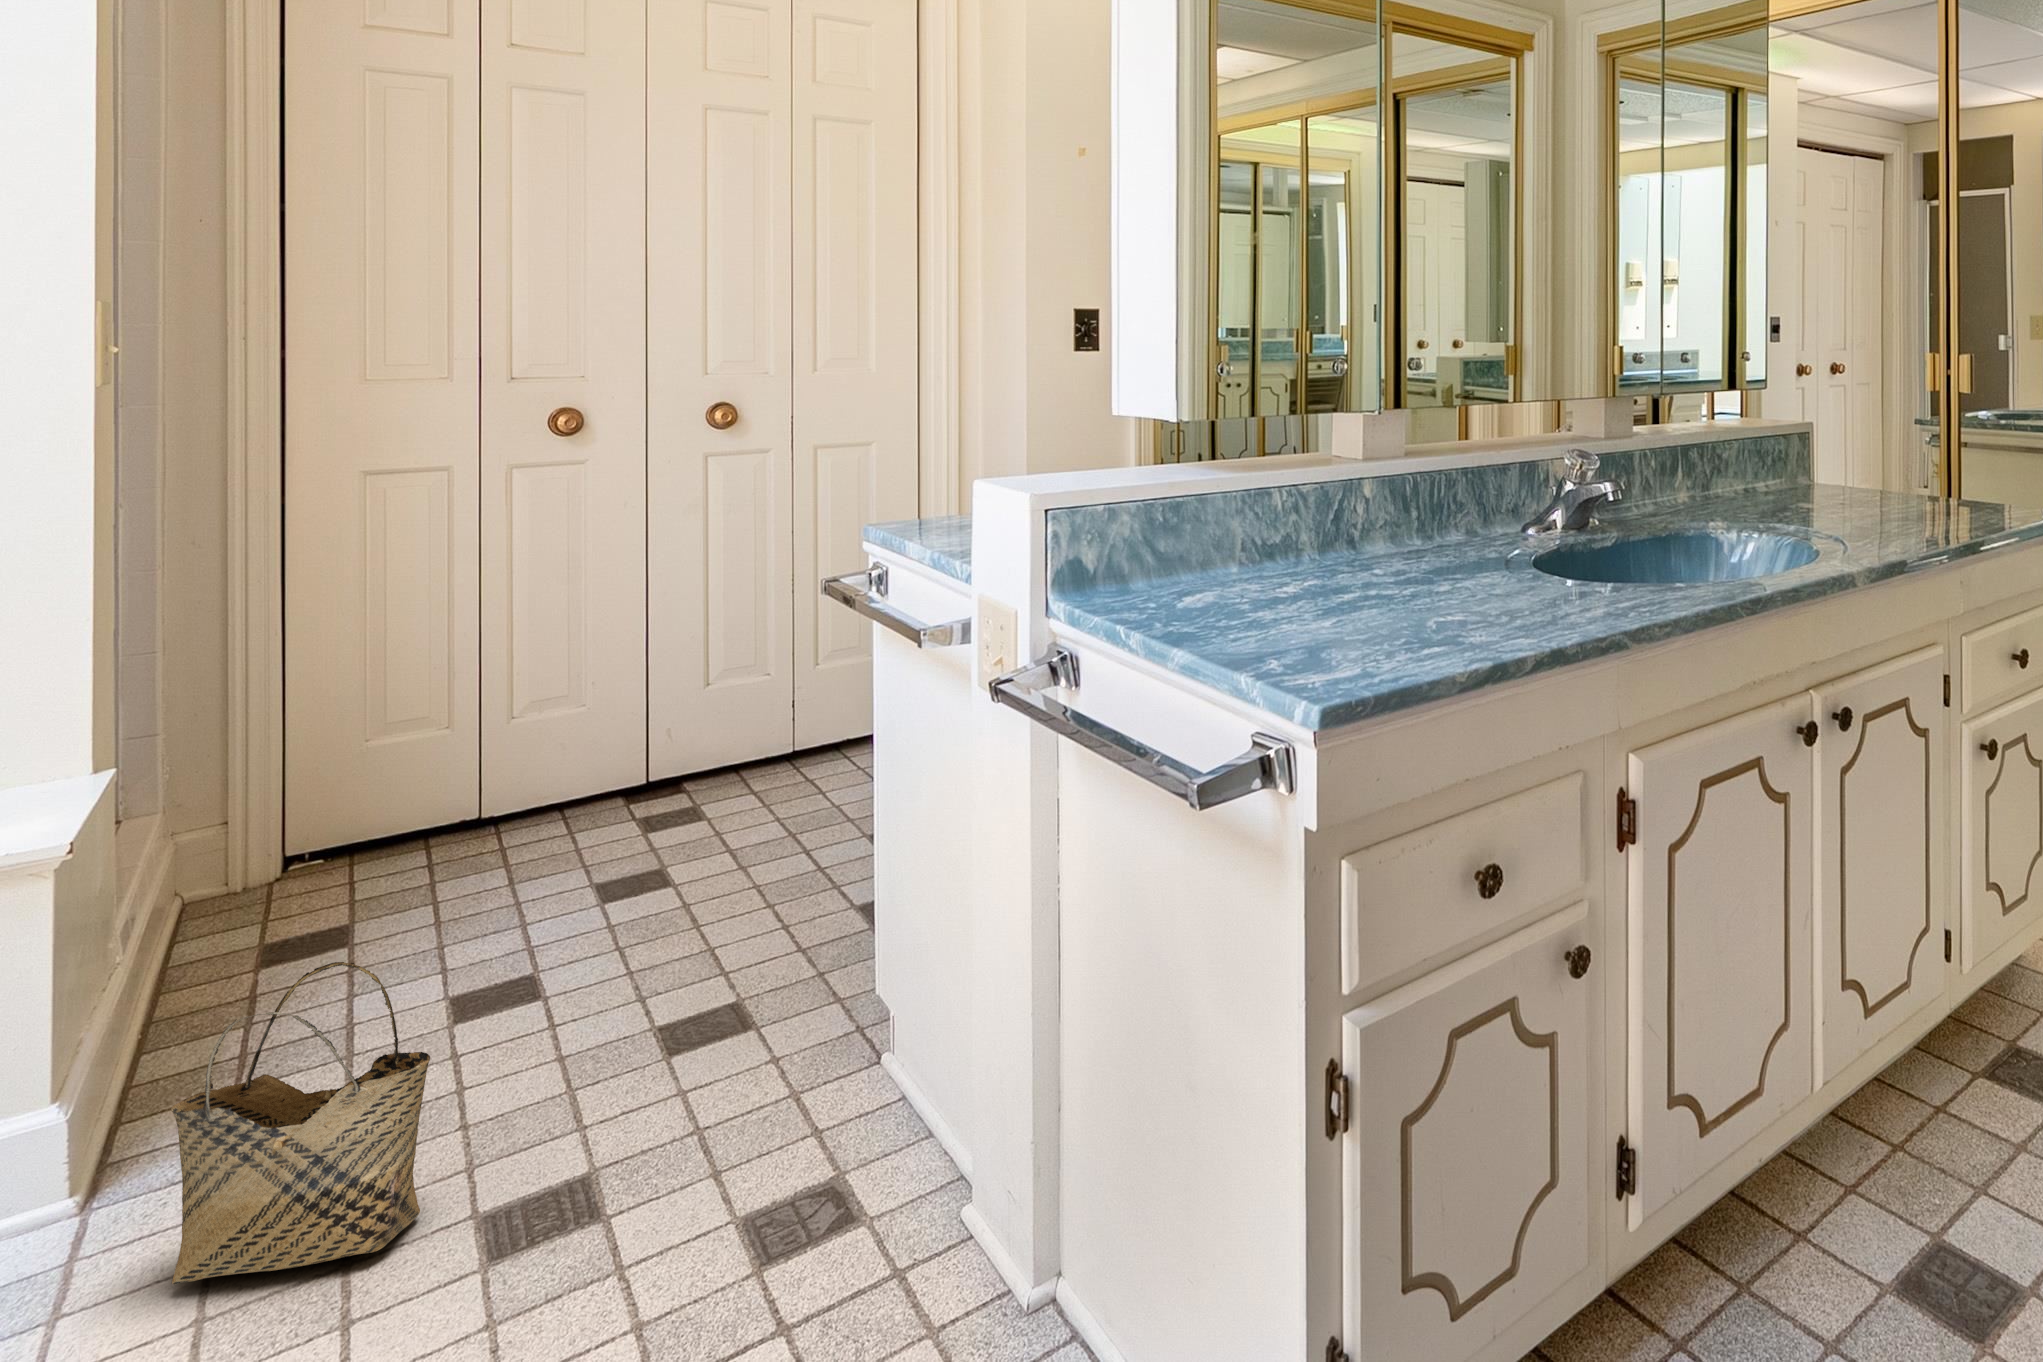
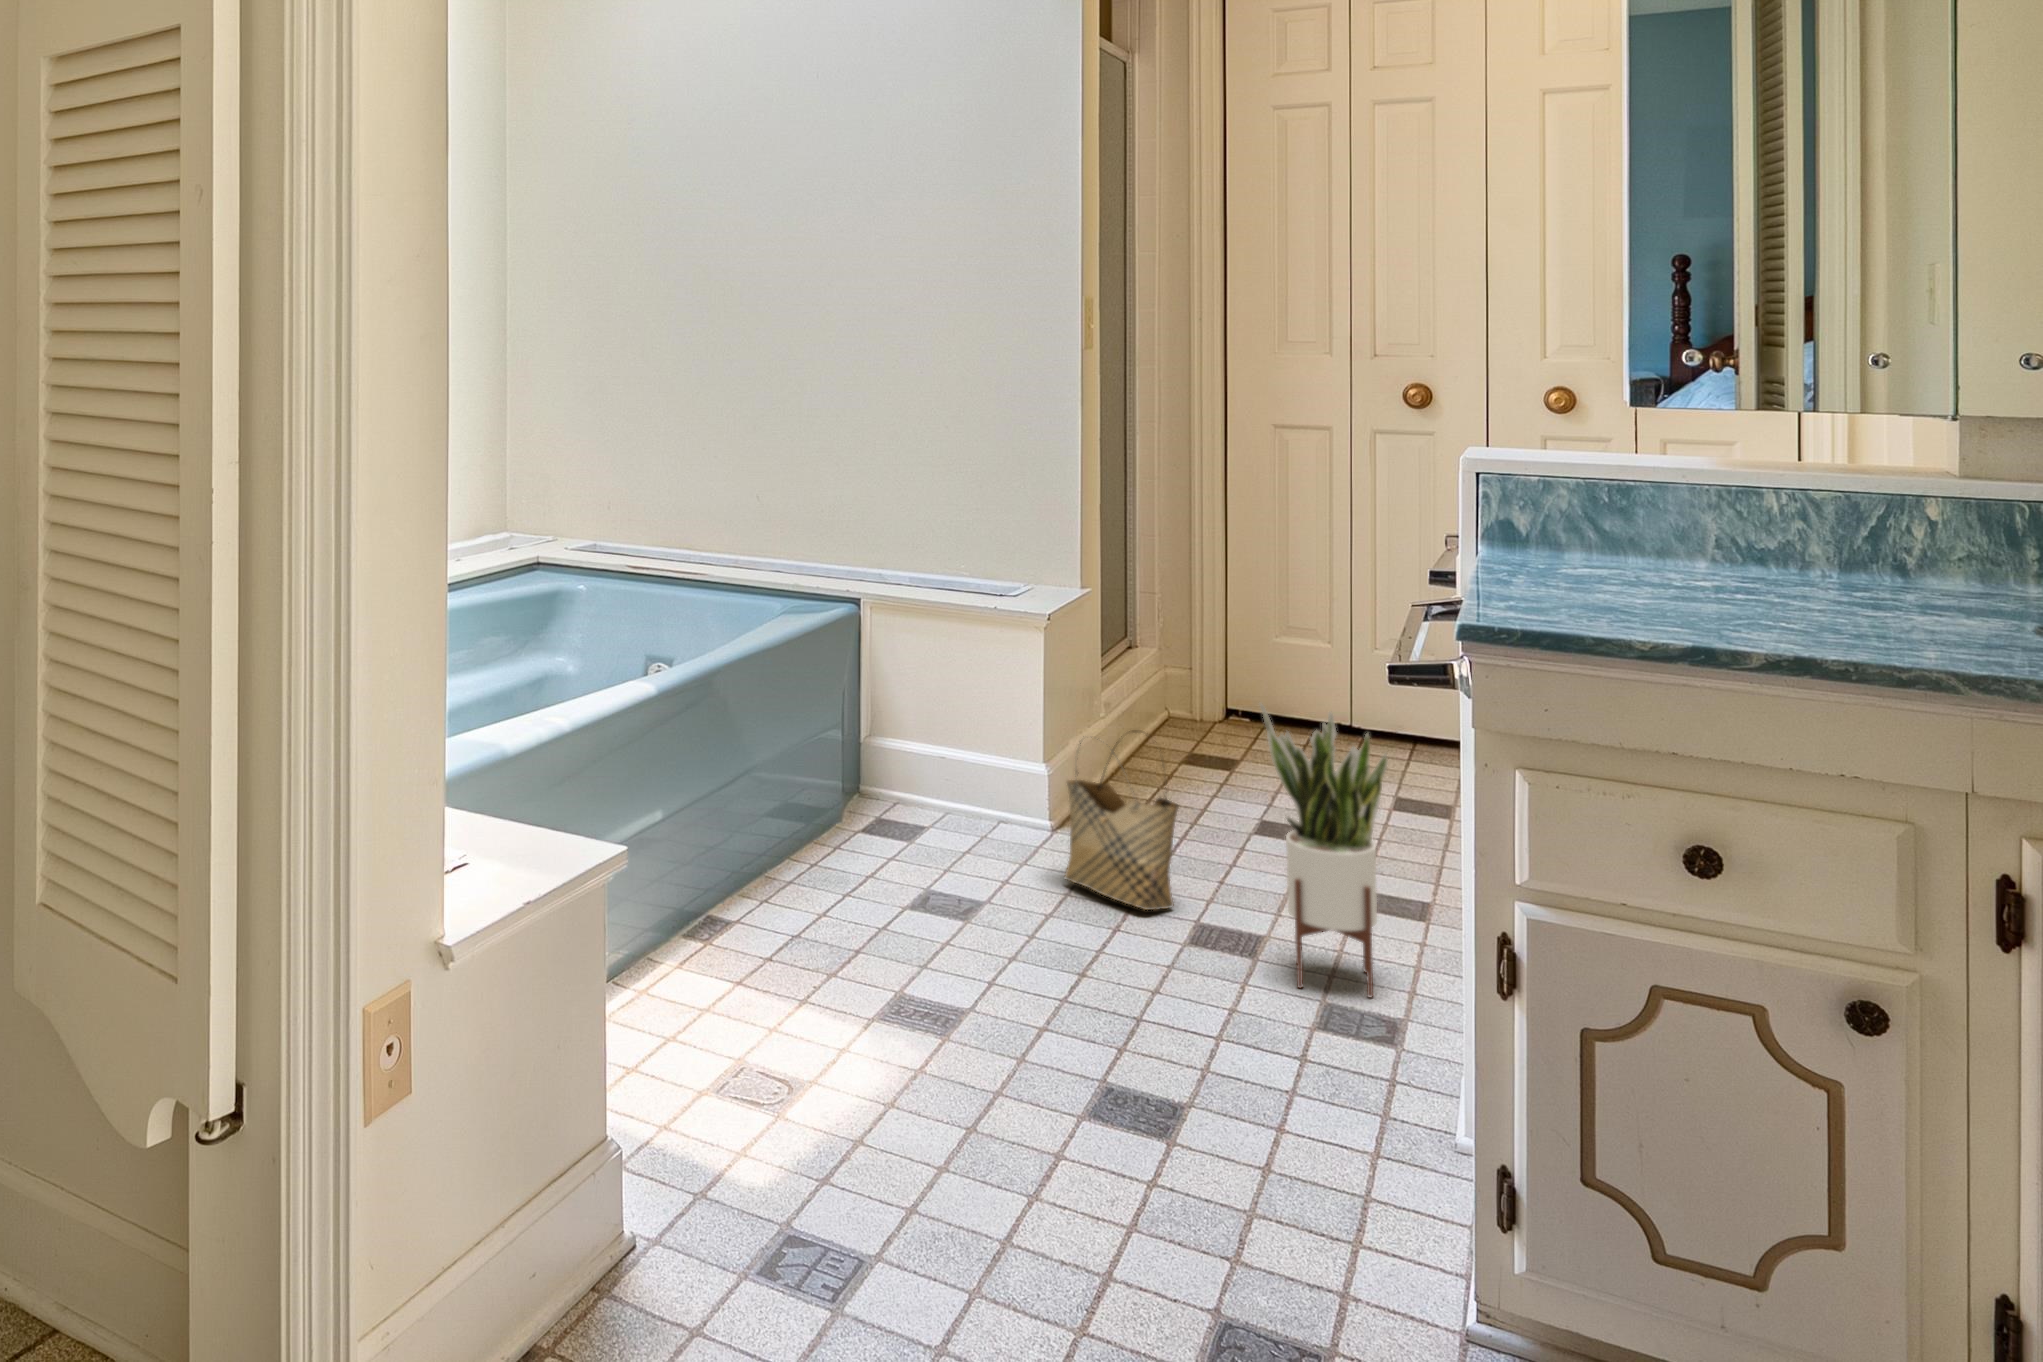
potted plant: none [617,833,806,1229] -> present [1260,704,1388,997]

